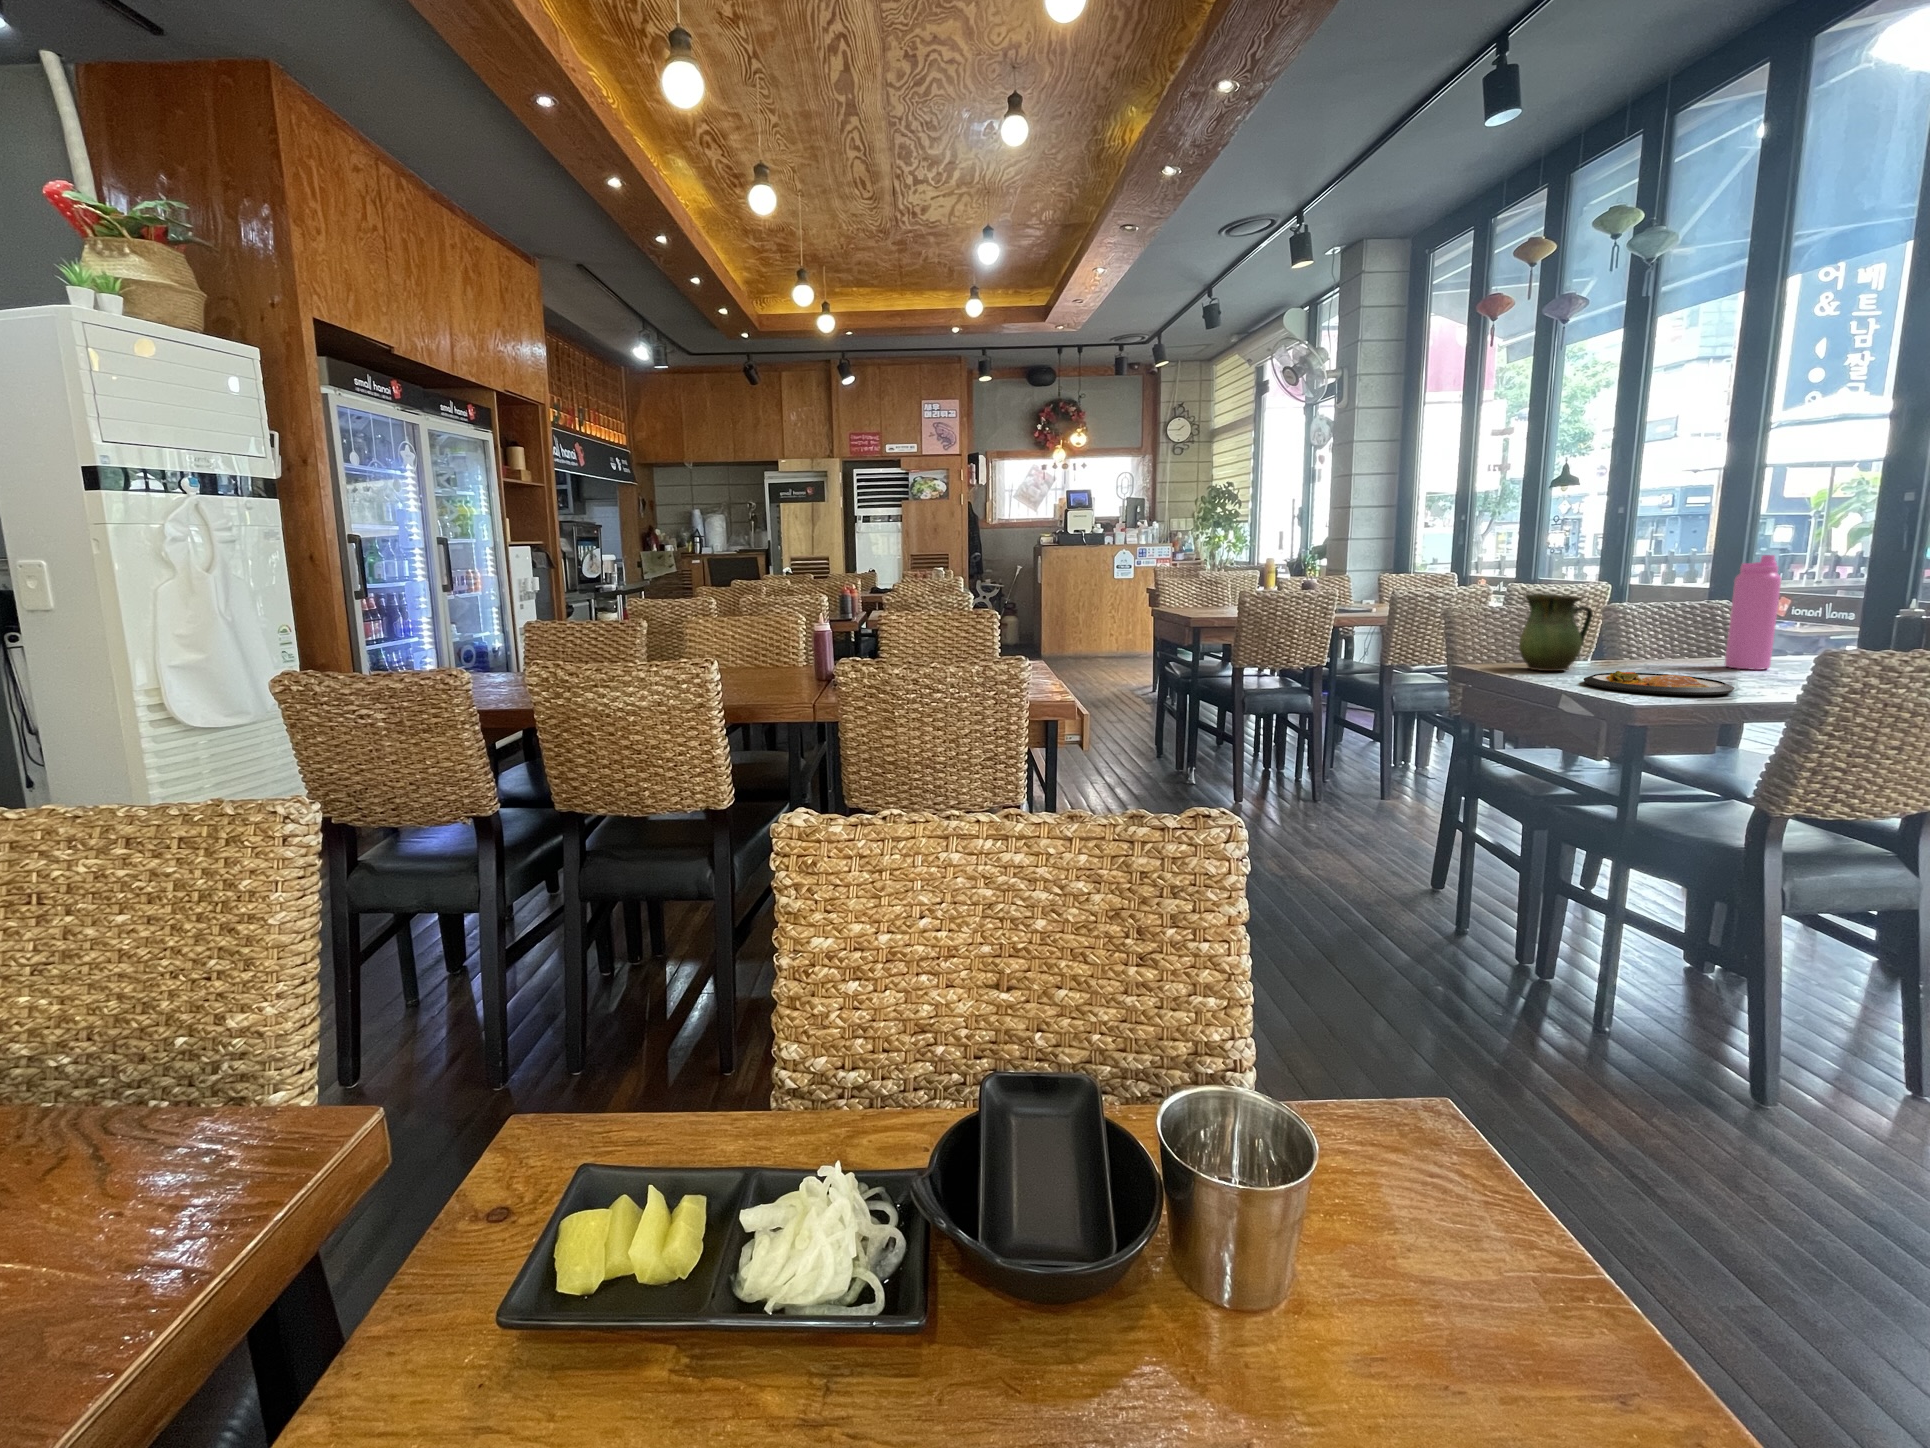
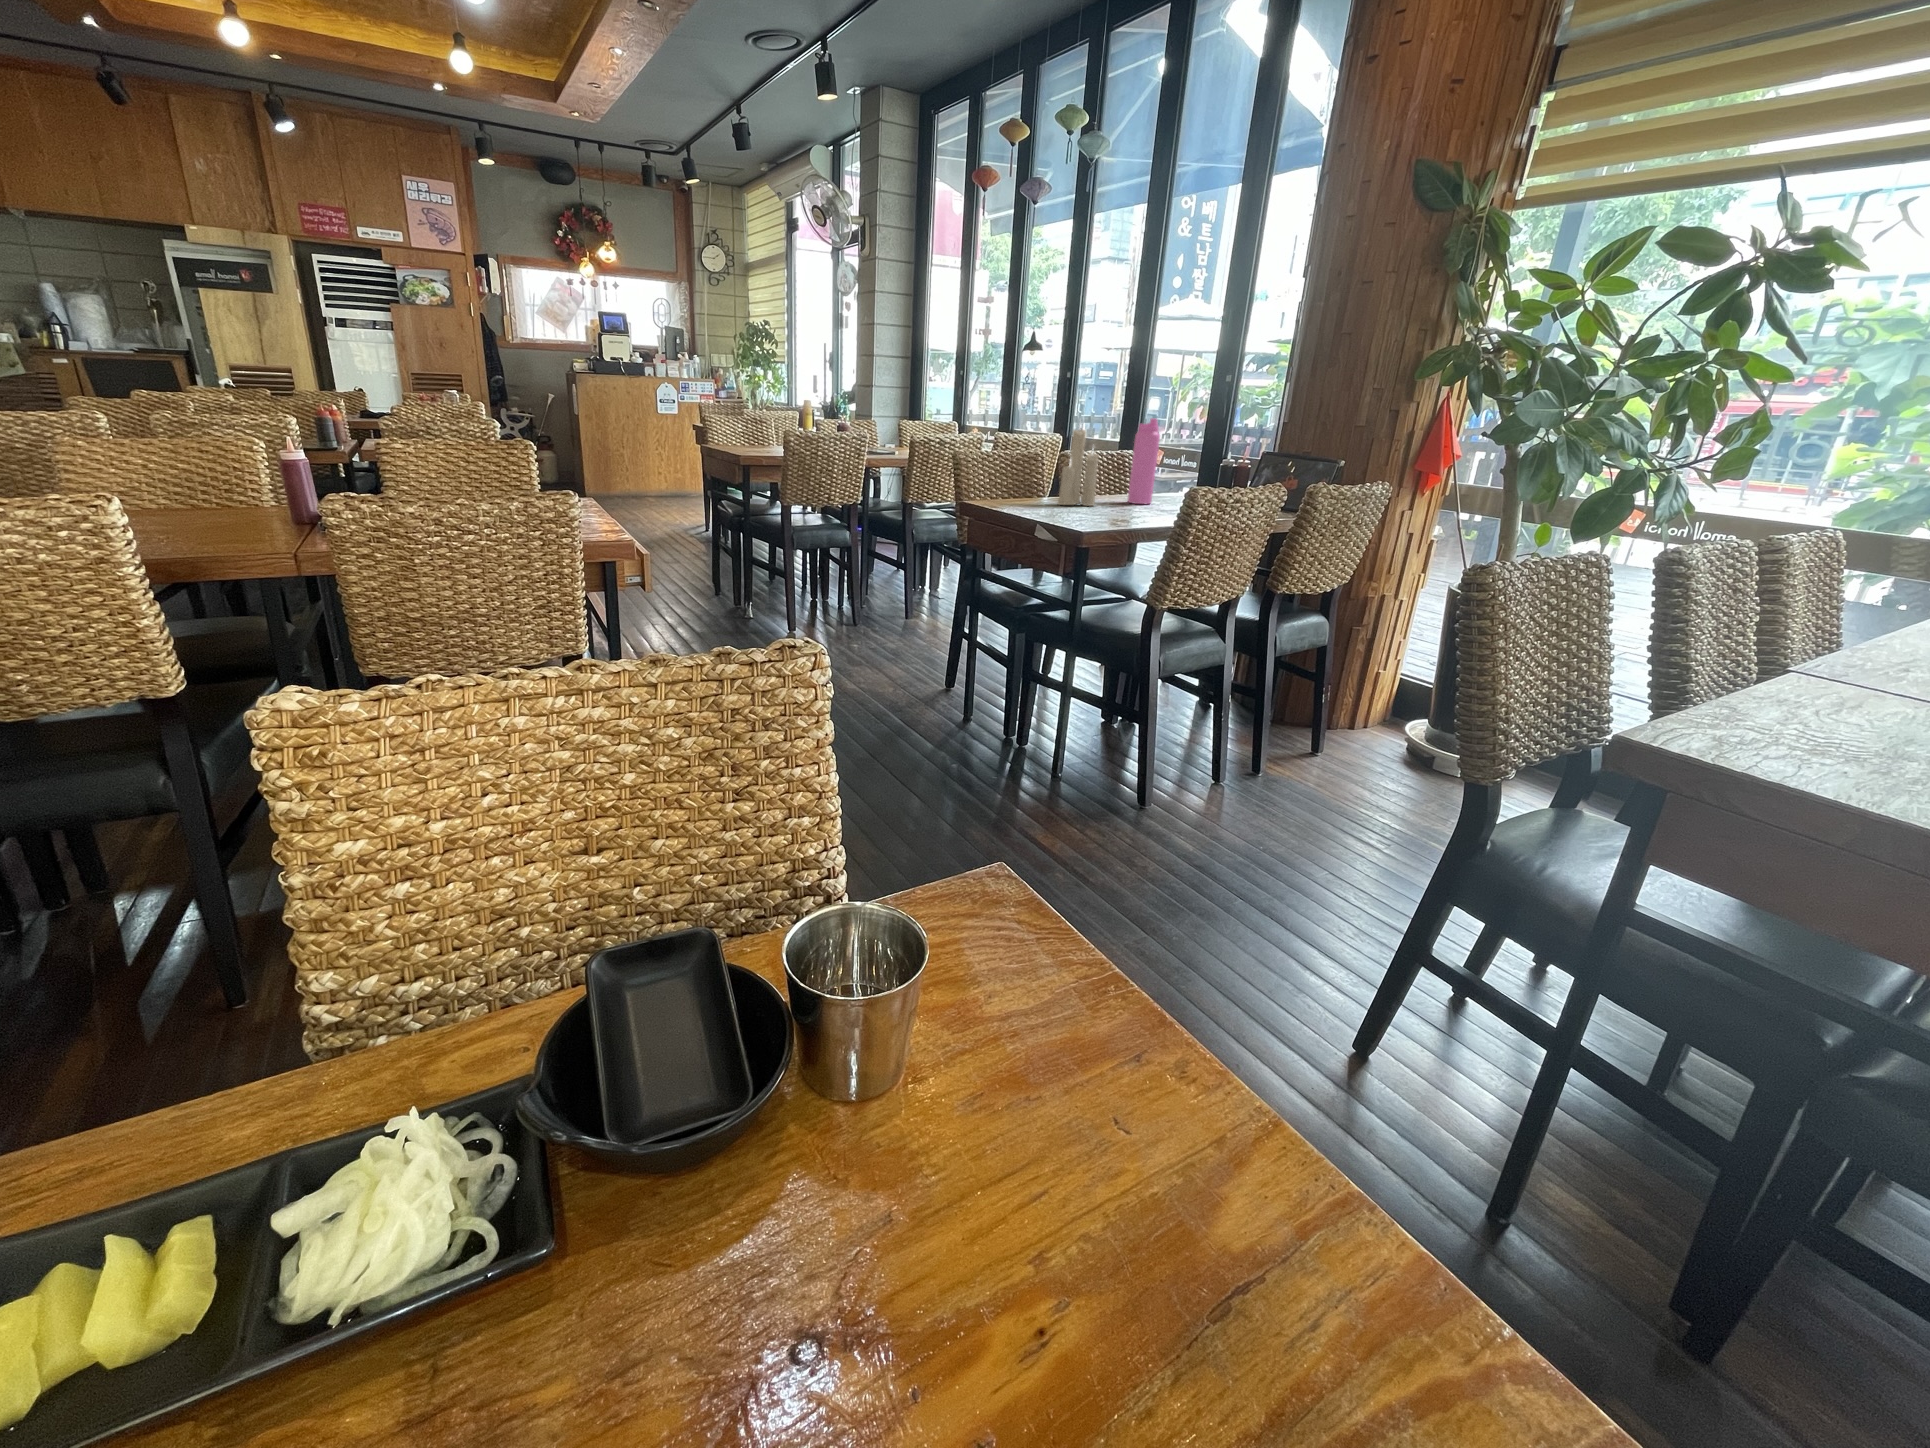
candle: none [1600,557,1669,671] -> present [1058,425,1098,506]
pitcher: present [1519,593,1593,671] -> none [1007,441,1054,506]
dish: present [1584,671,1734,695] -> none [1048,505,1135,523]

